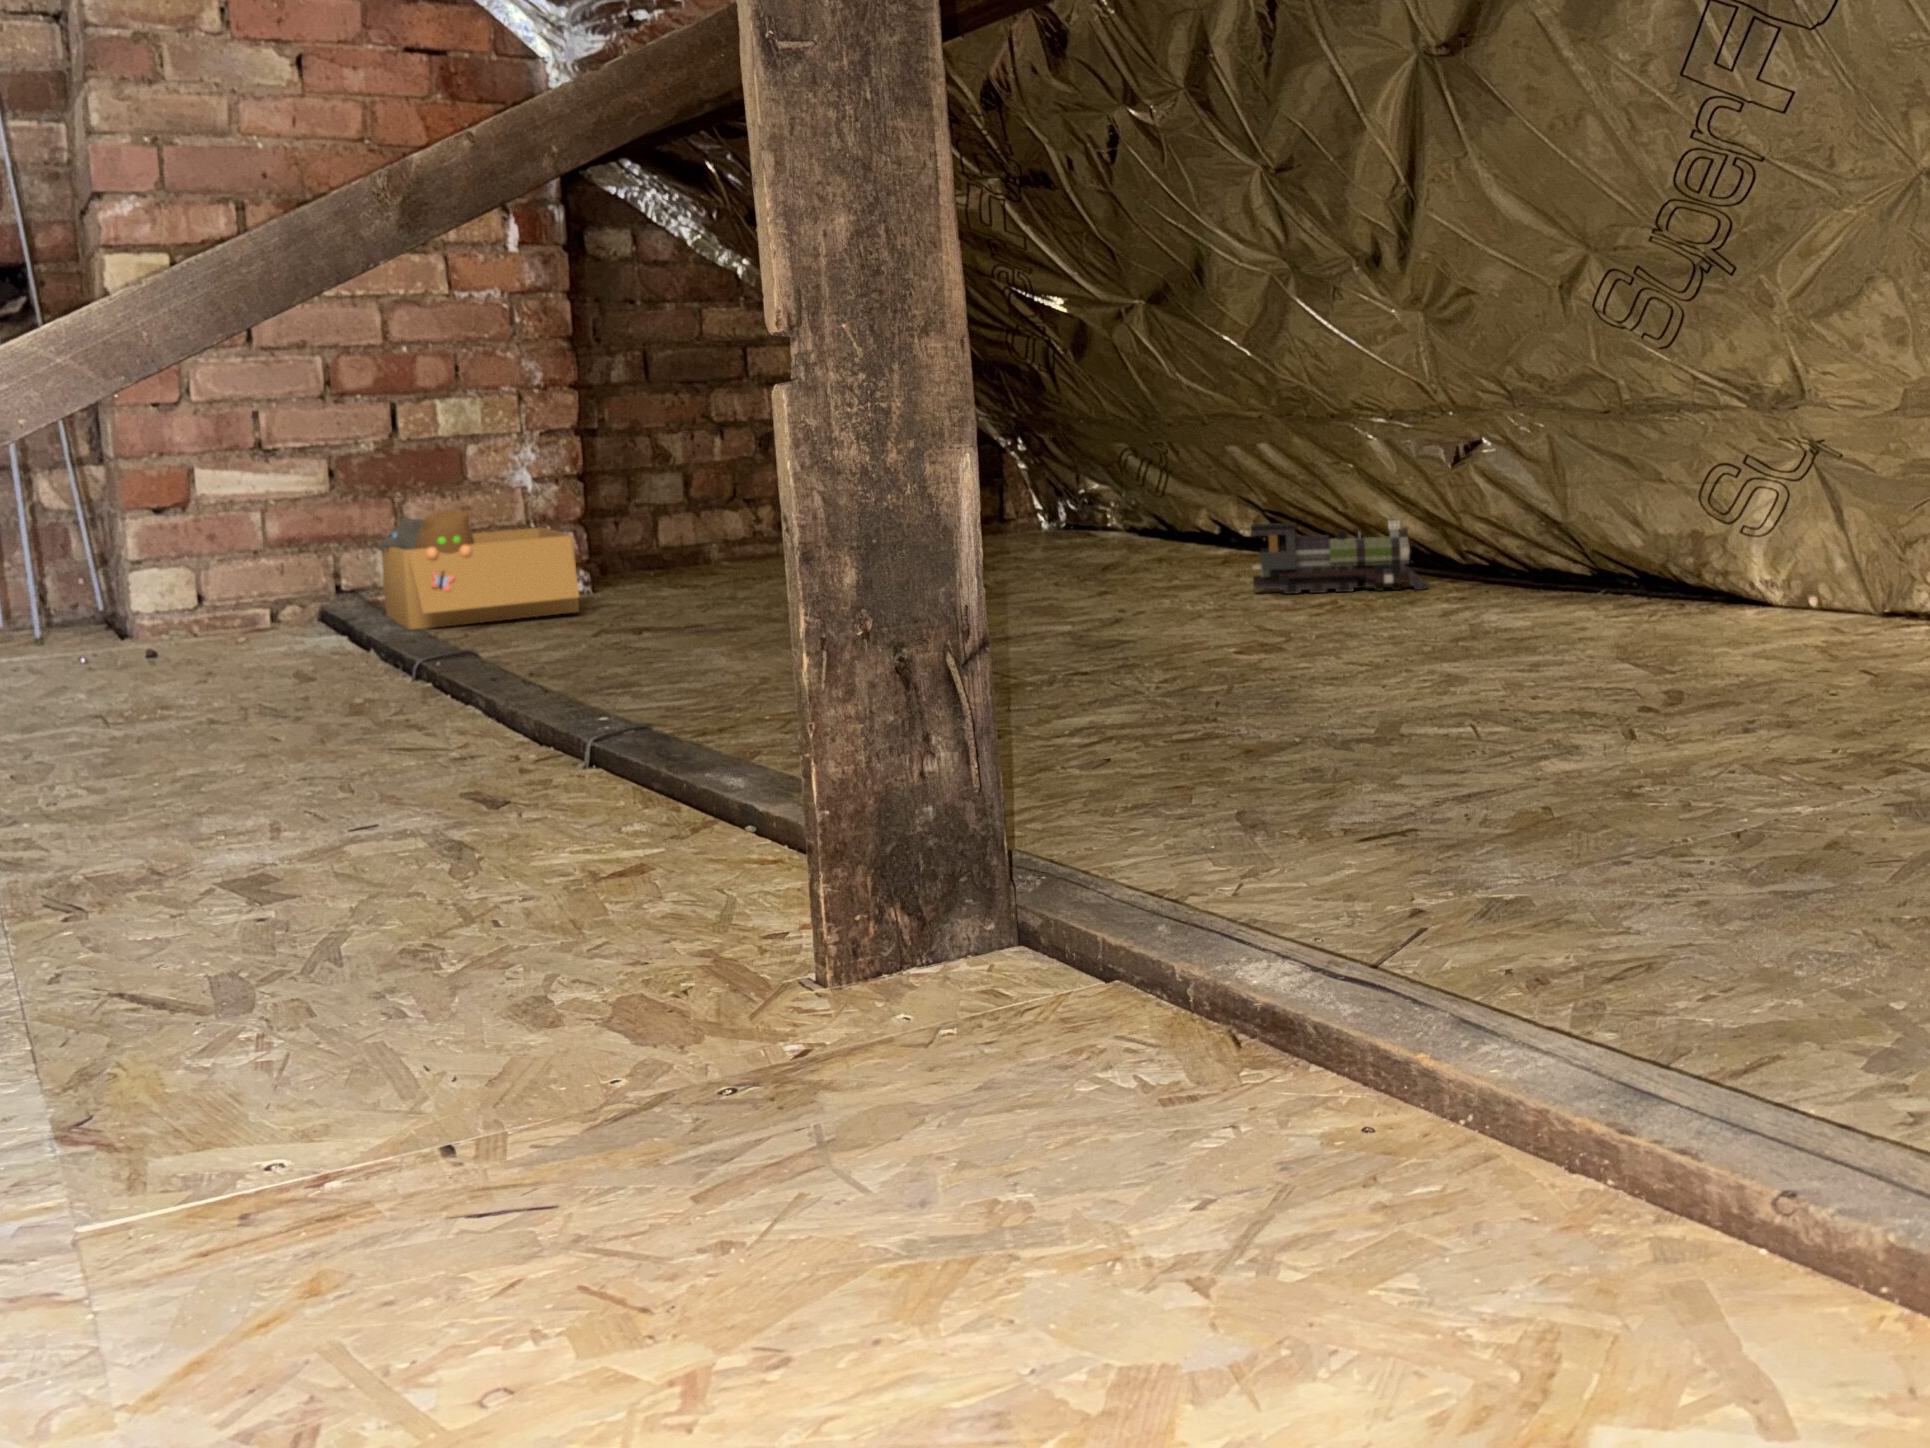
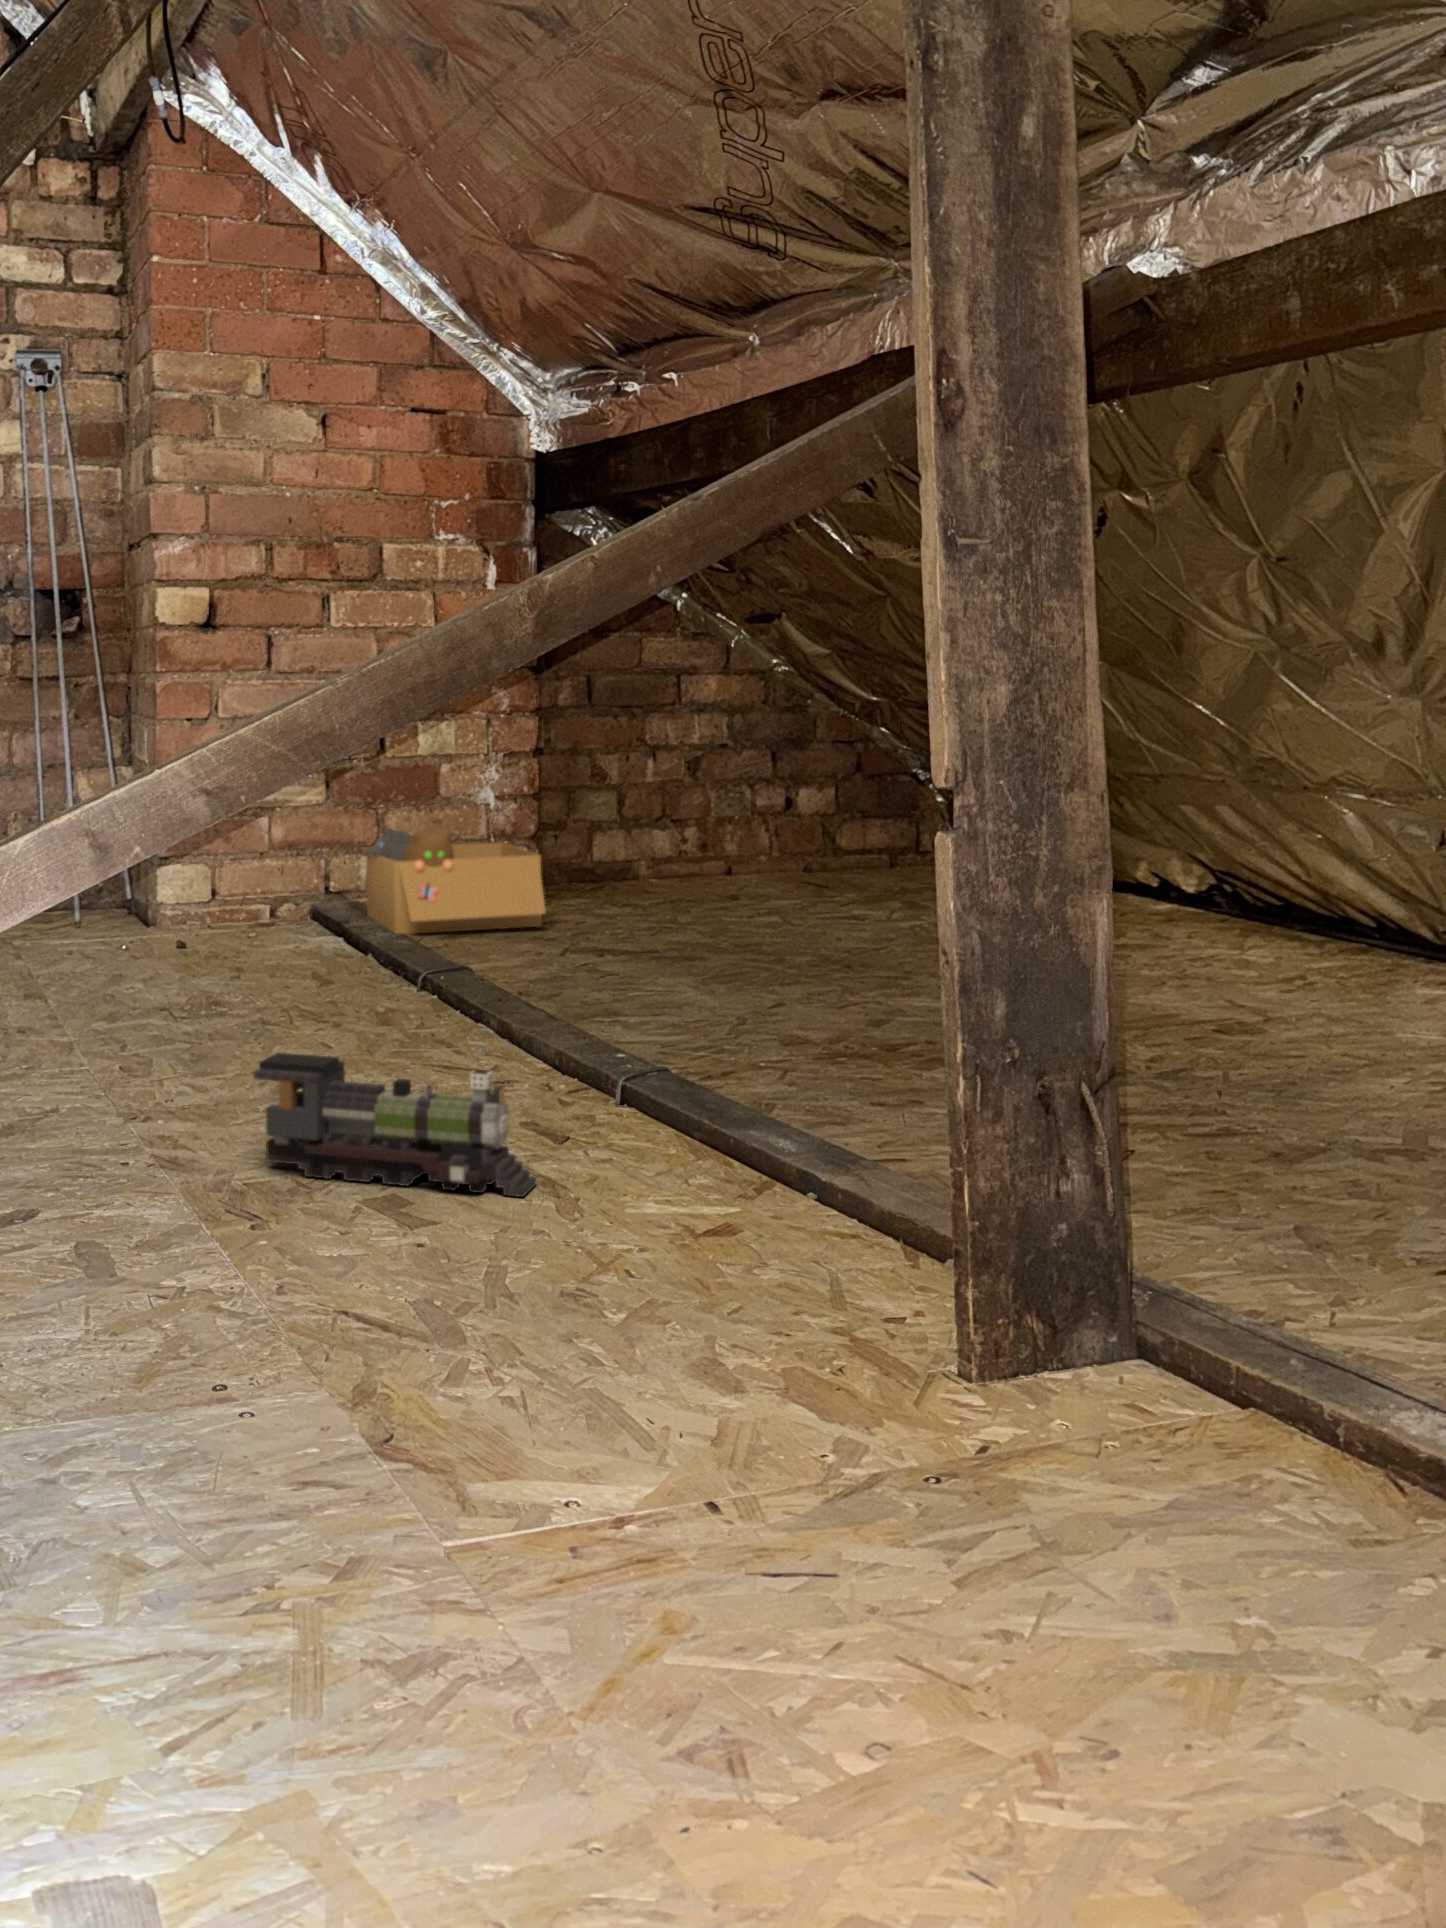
toy train: present [1251,505,1428,594] -> present [253,1047,536,1197]

